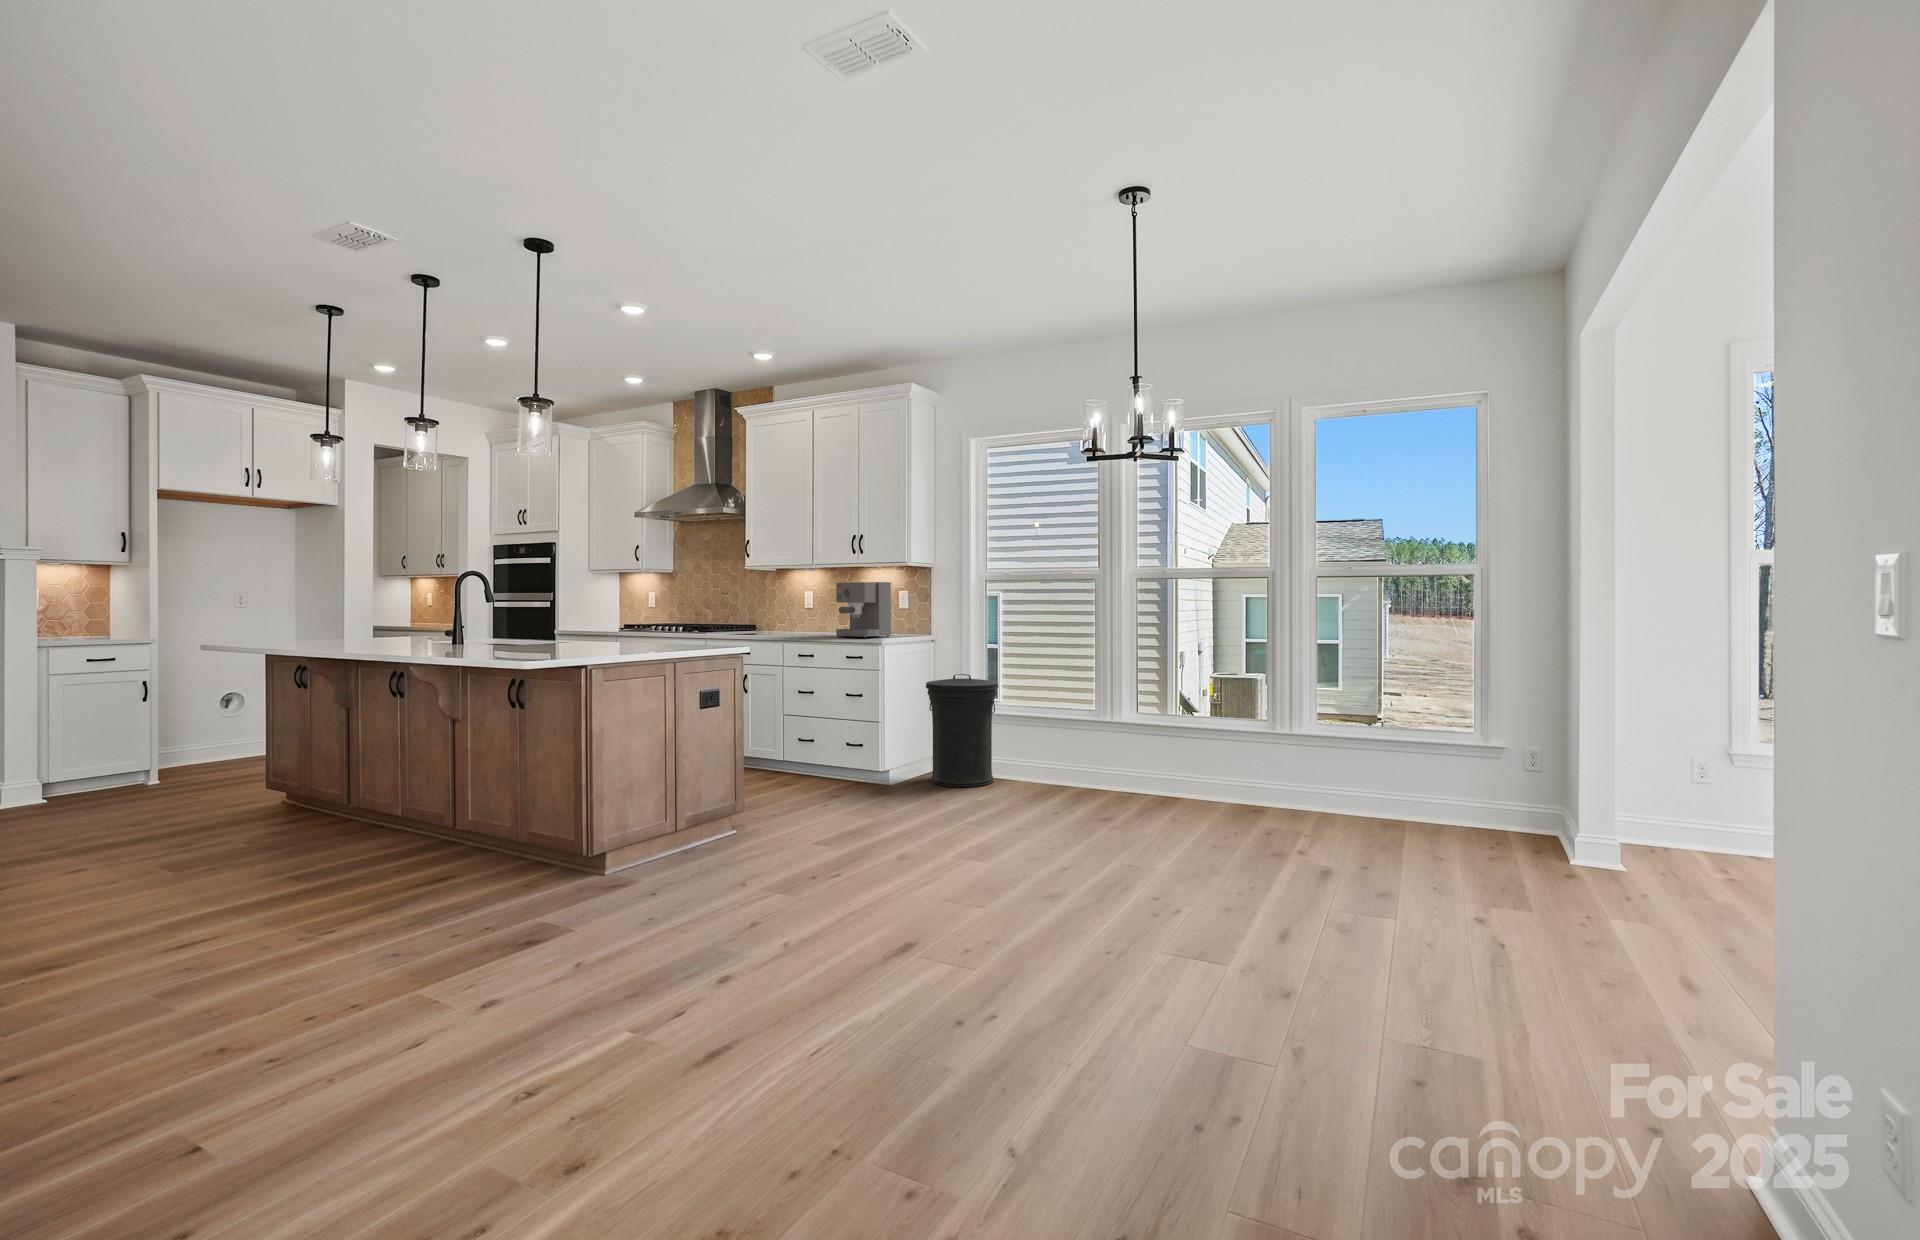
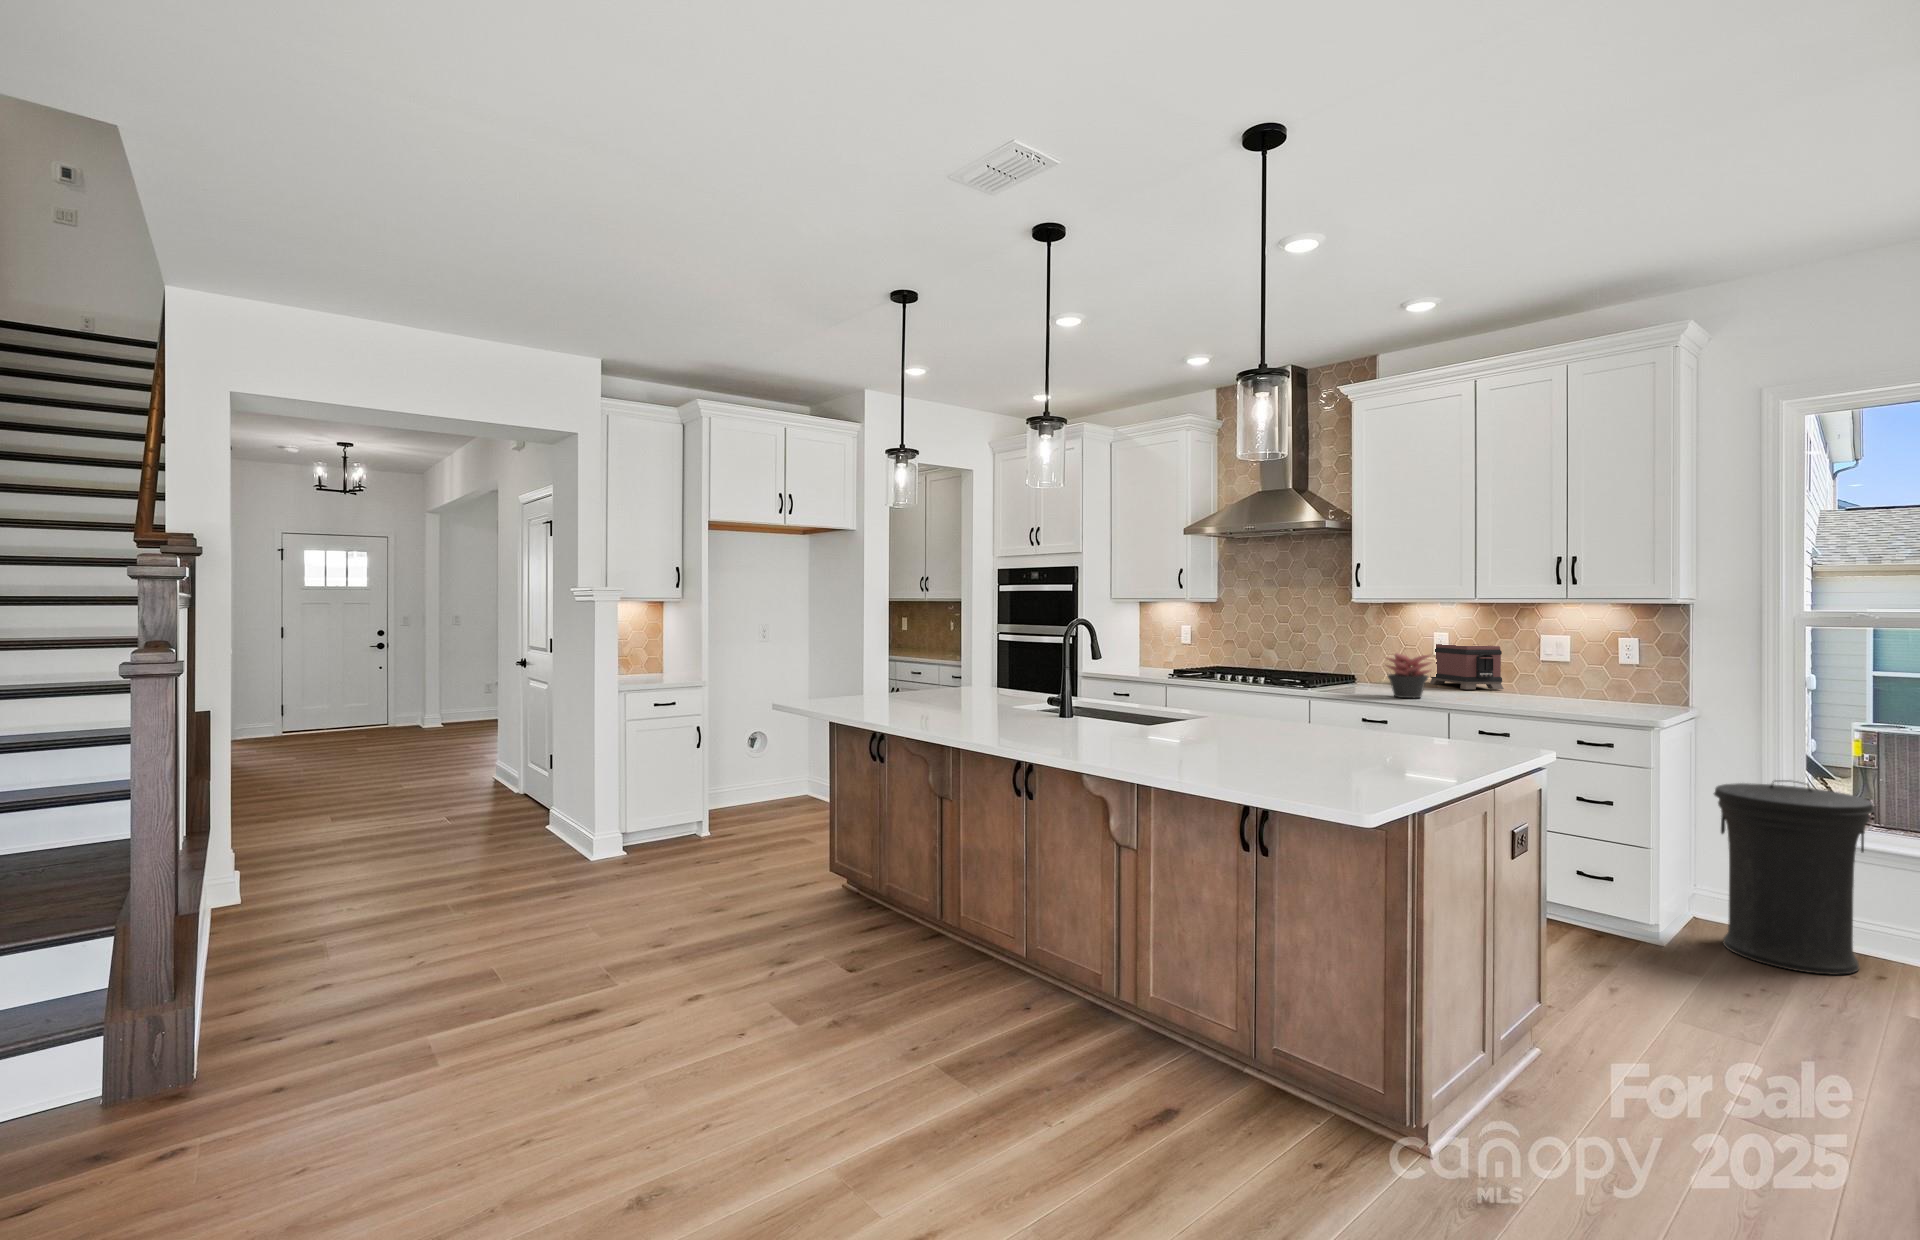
coffee maker: present [836,582,891,638] -> none [1534,625,1629,713]
toaster: none [804,600,843,630] -> present [1430,644,1504,689]
succulent plant: none [752,604,782,635] -> present [1387,653,1431,698]

